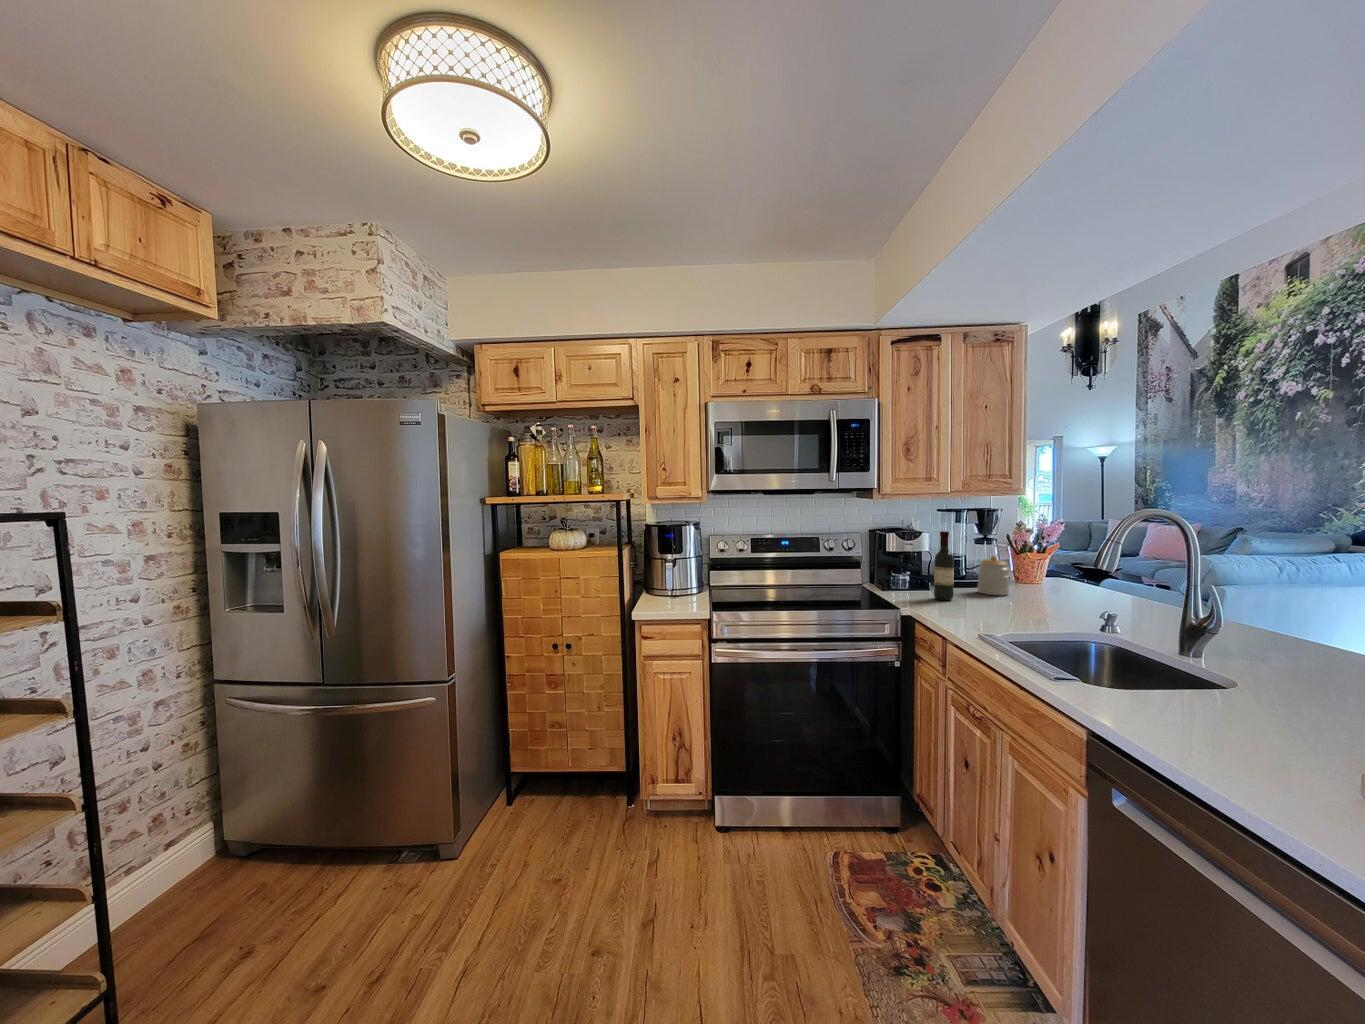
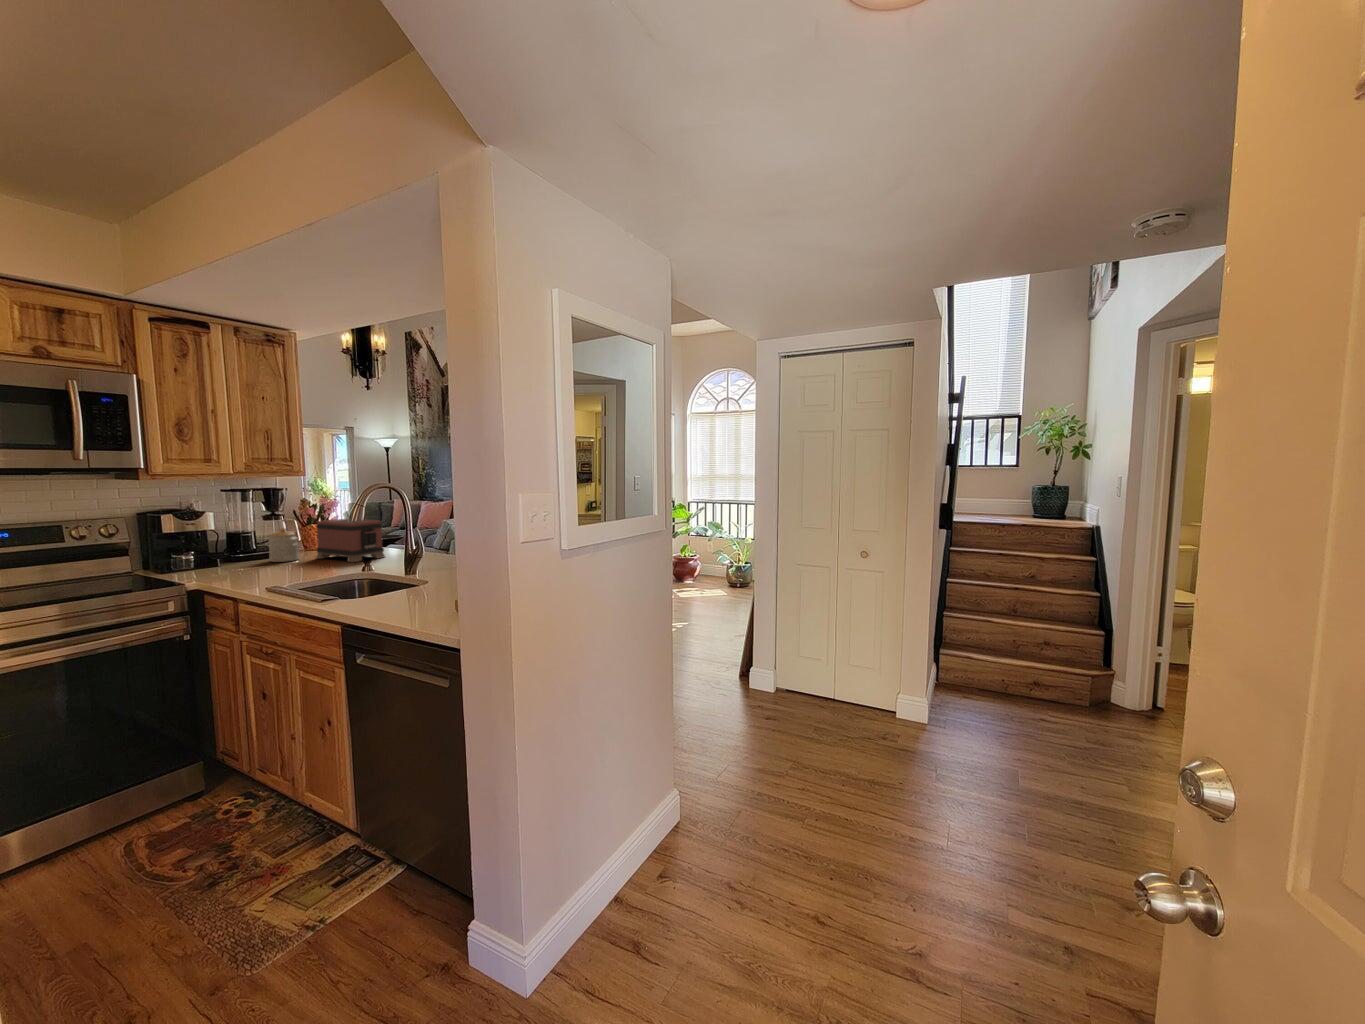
wine bottle: present [934,531,954,600] -> none [221,509,244,572]
toaster: none [1028,551,1127,612] -> present [316,519,385,562]

